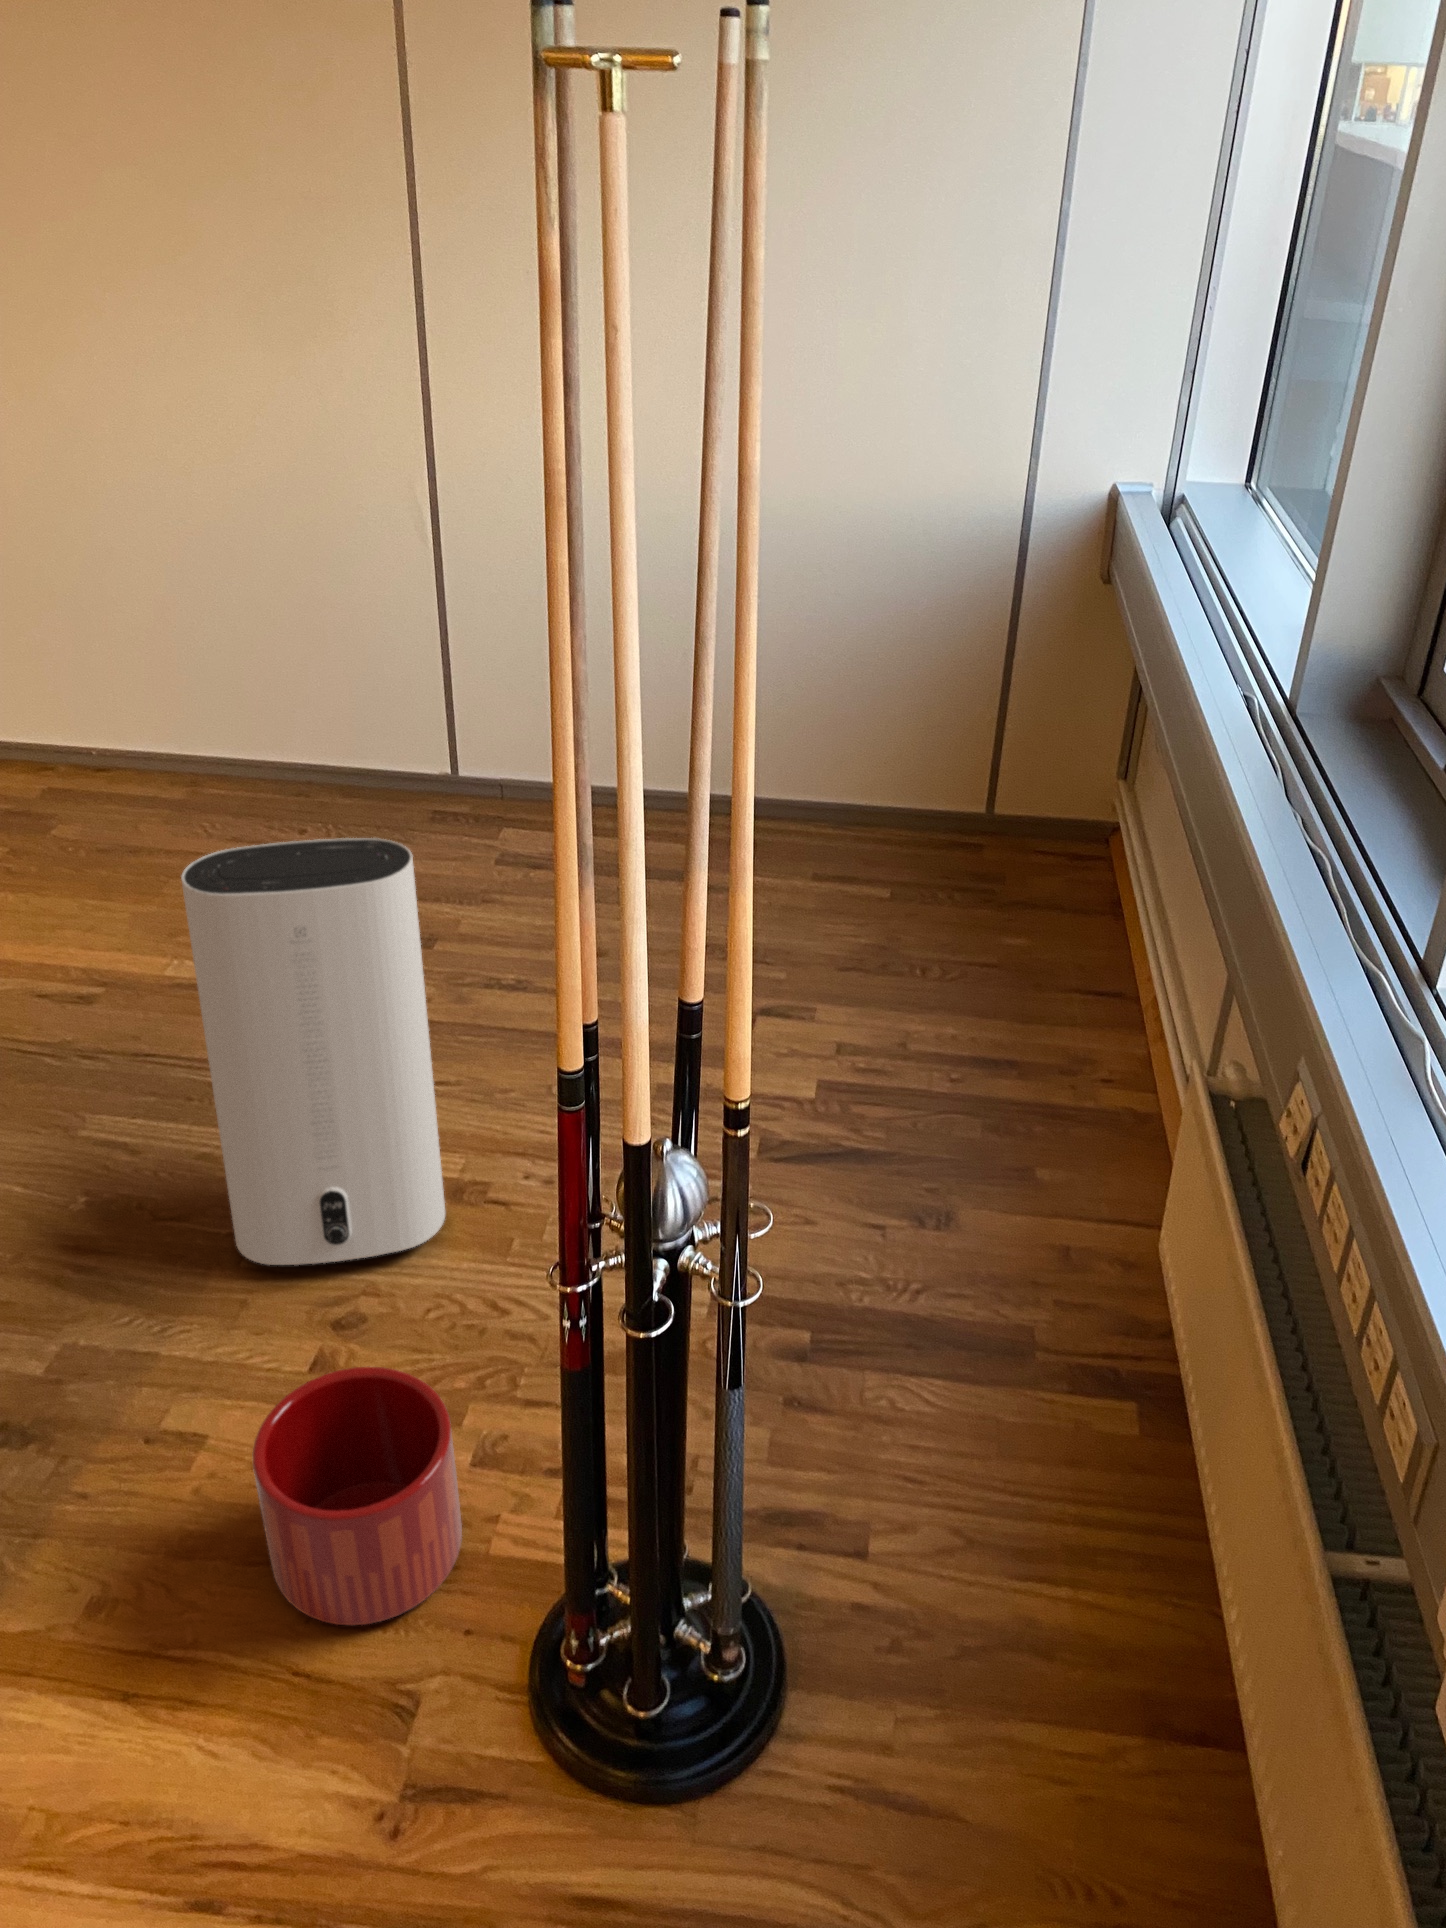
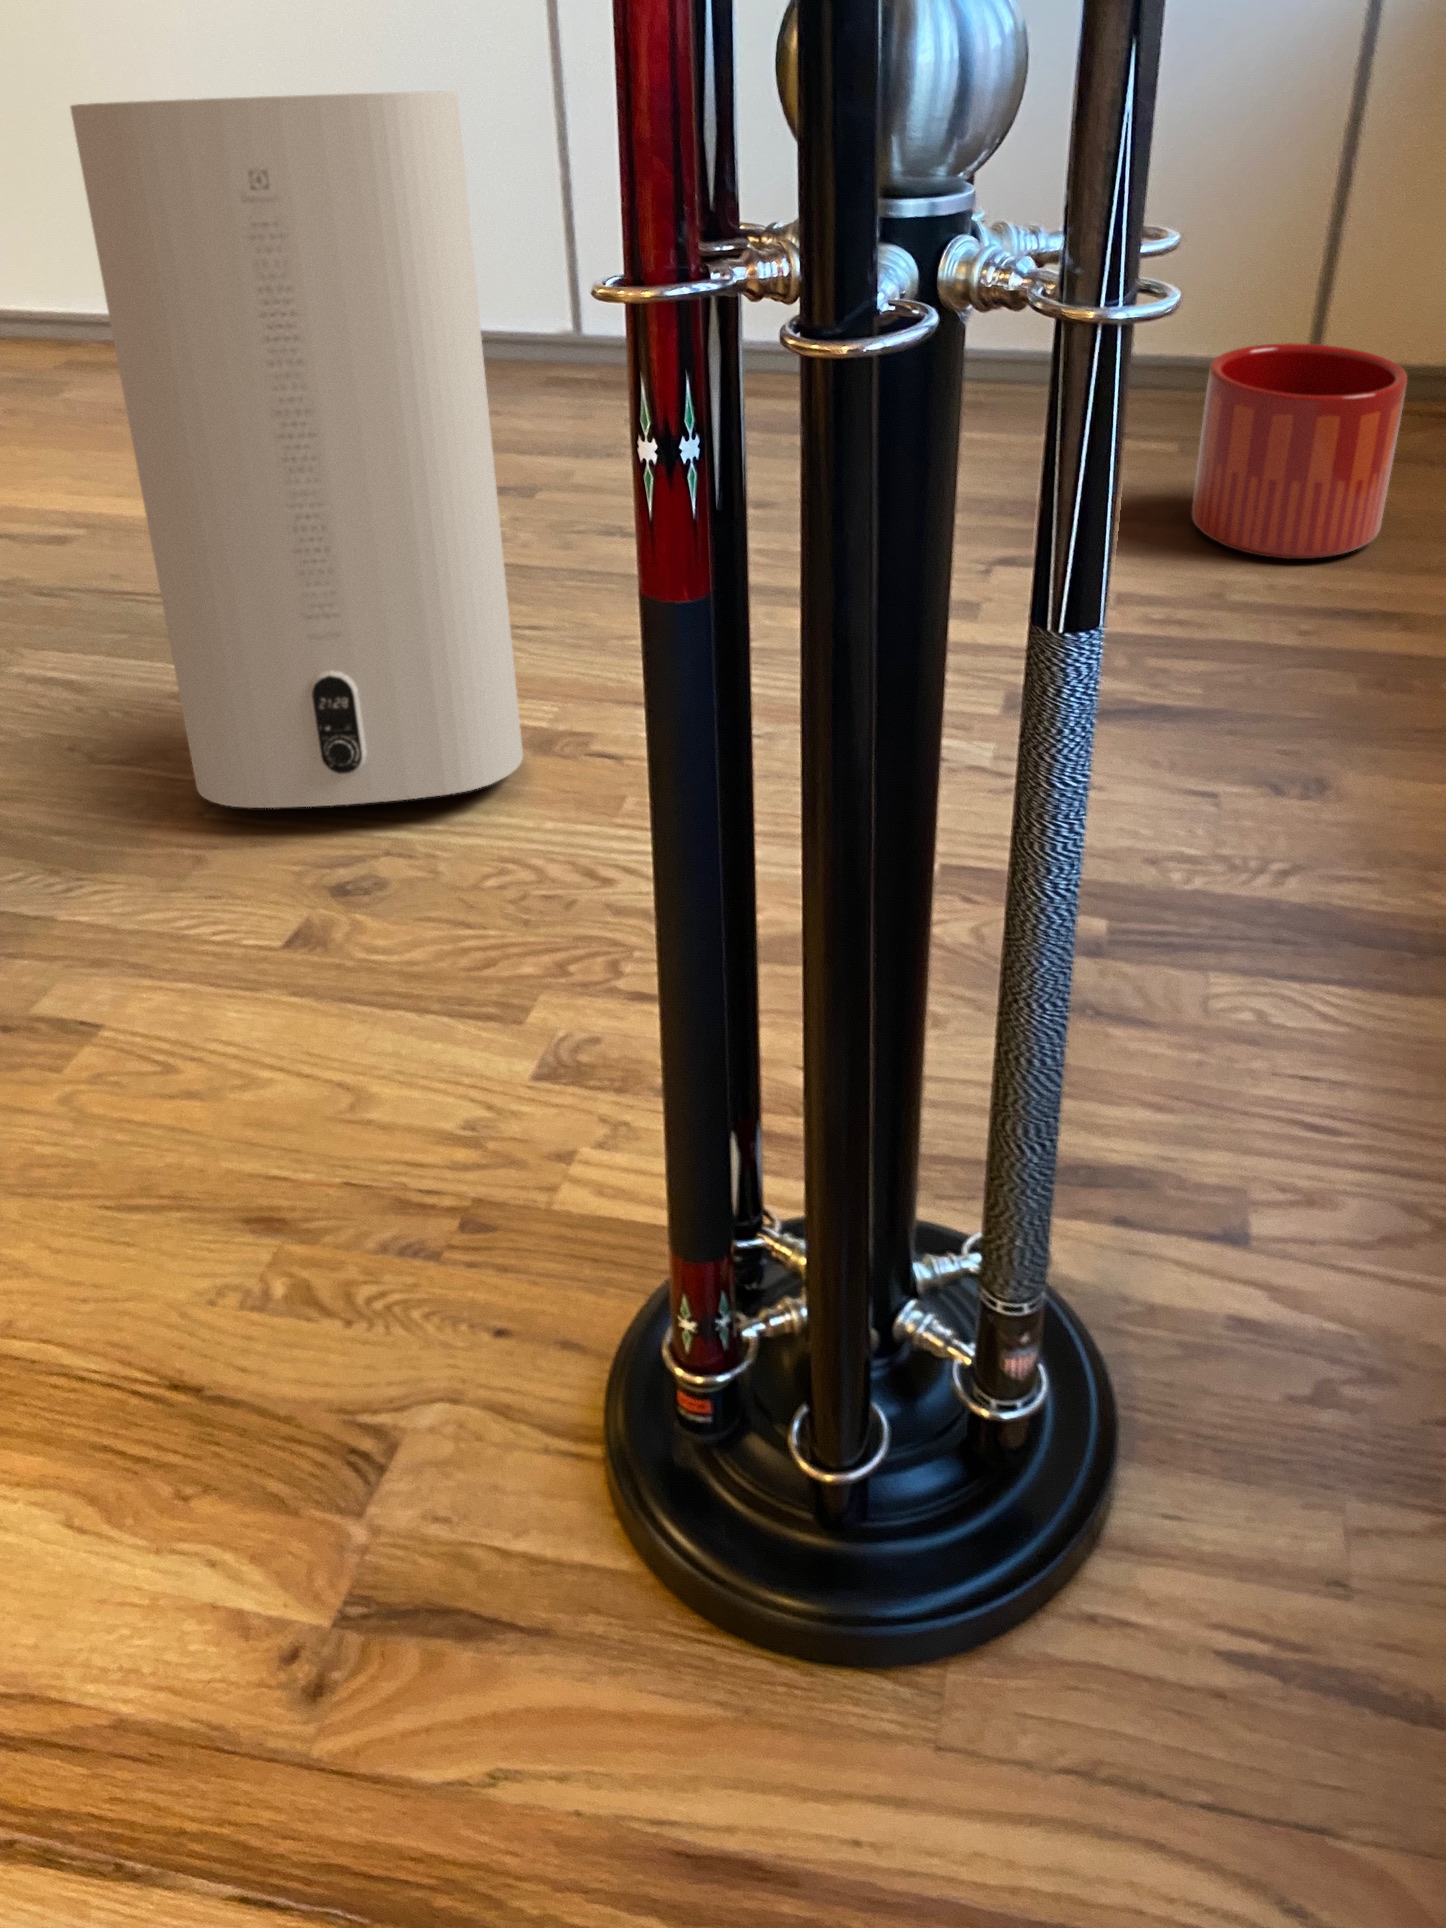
planter: present [253,1367,462,1625] -> present [1192,343,1407,559]

